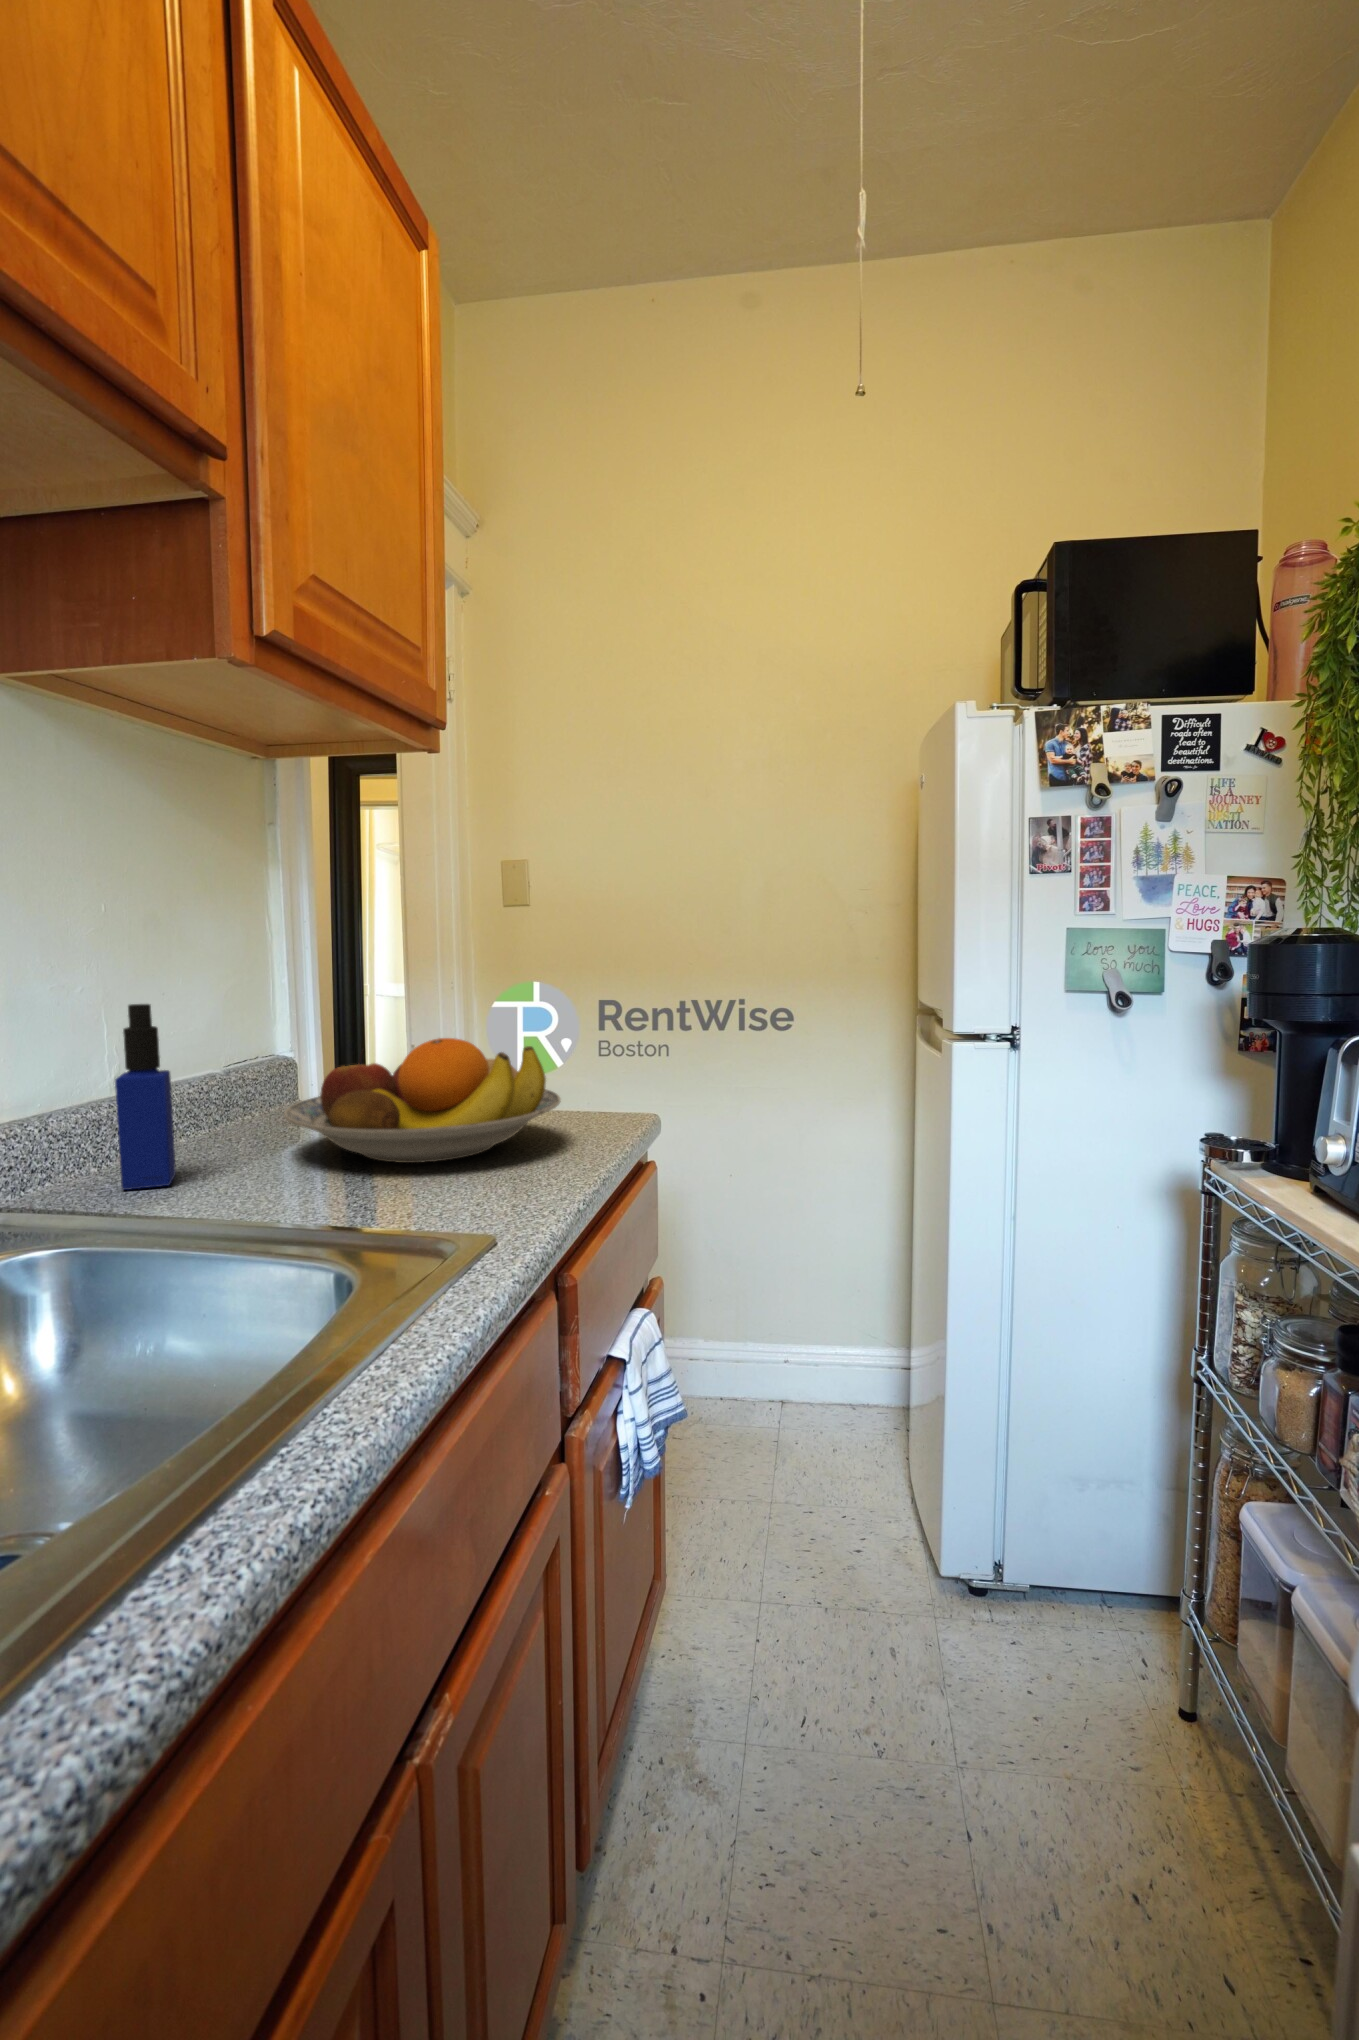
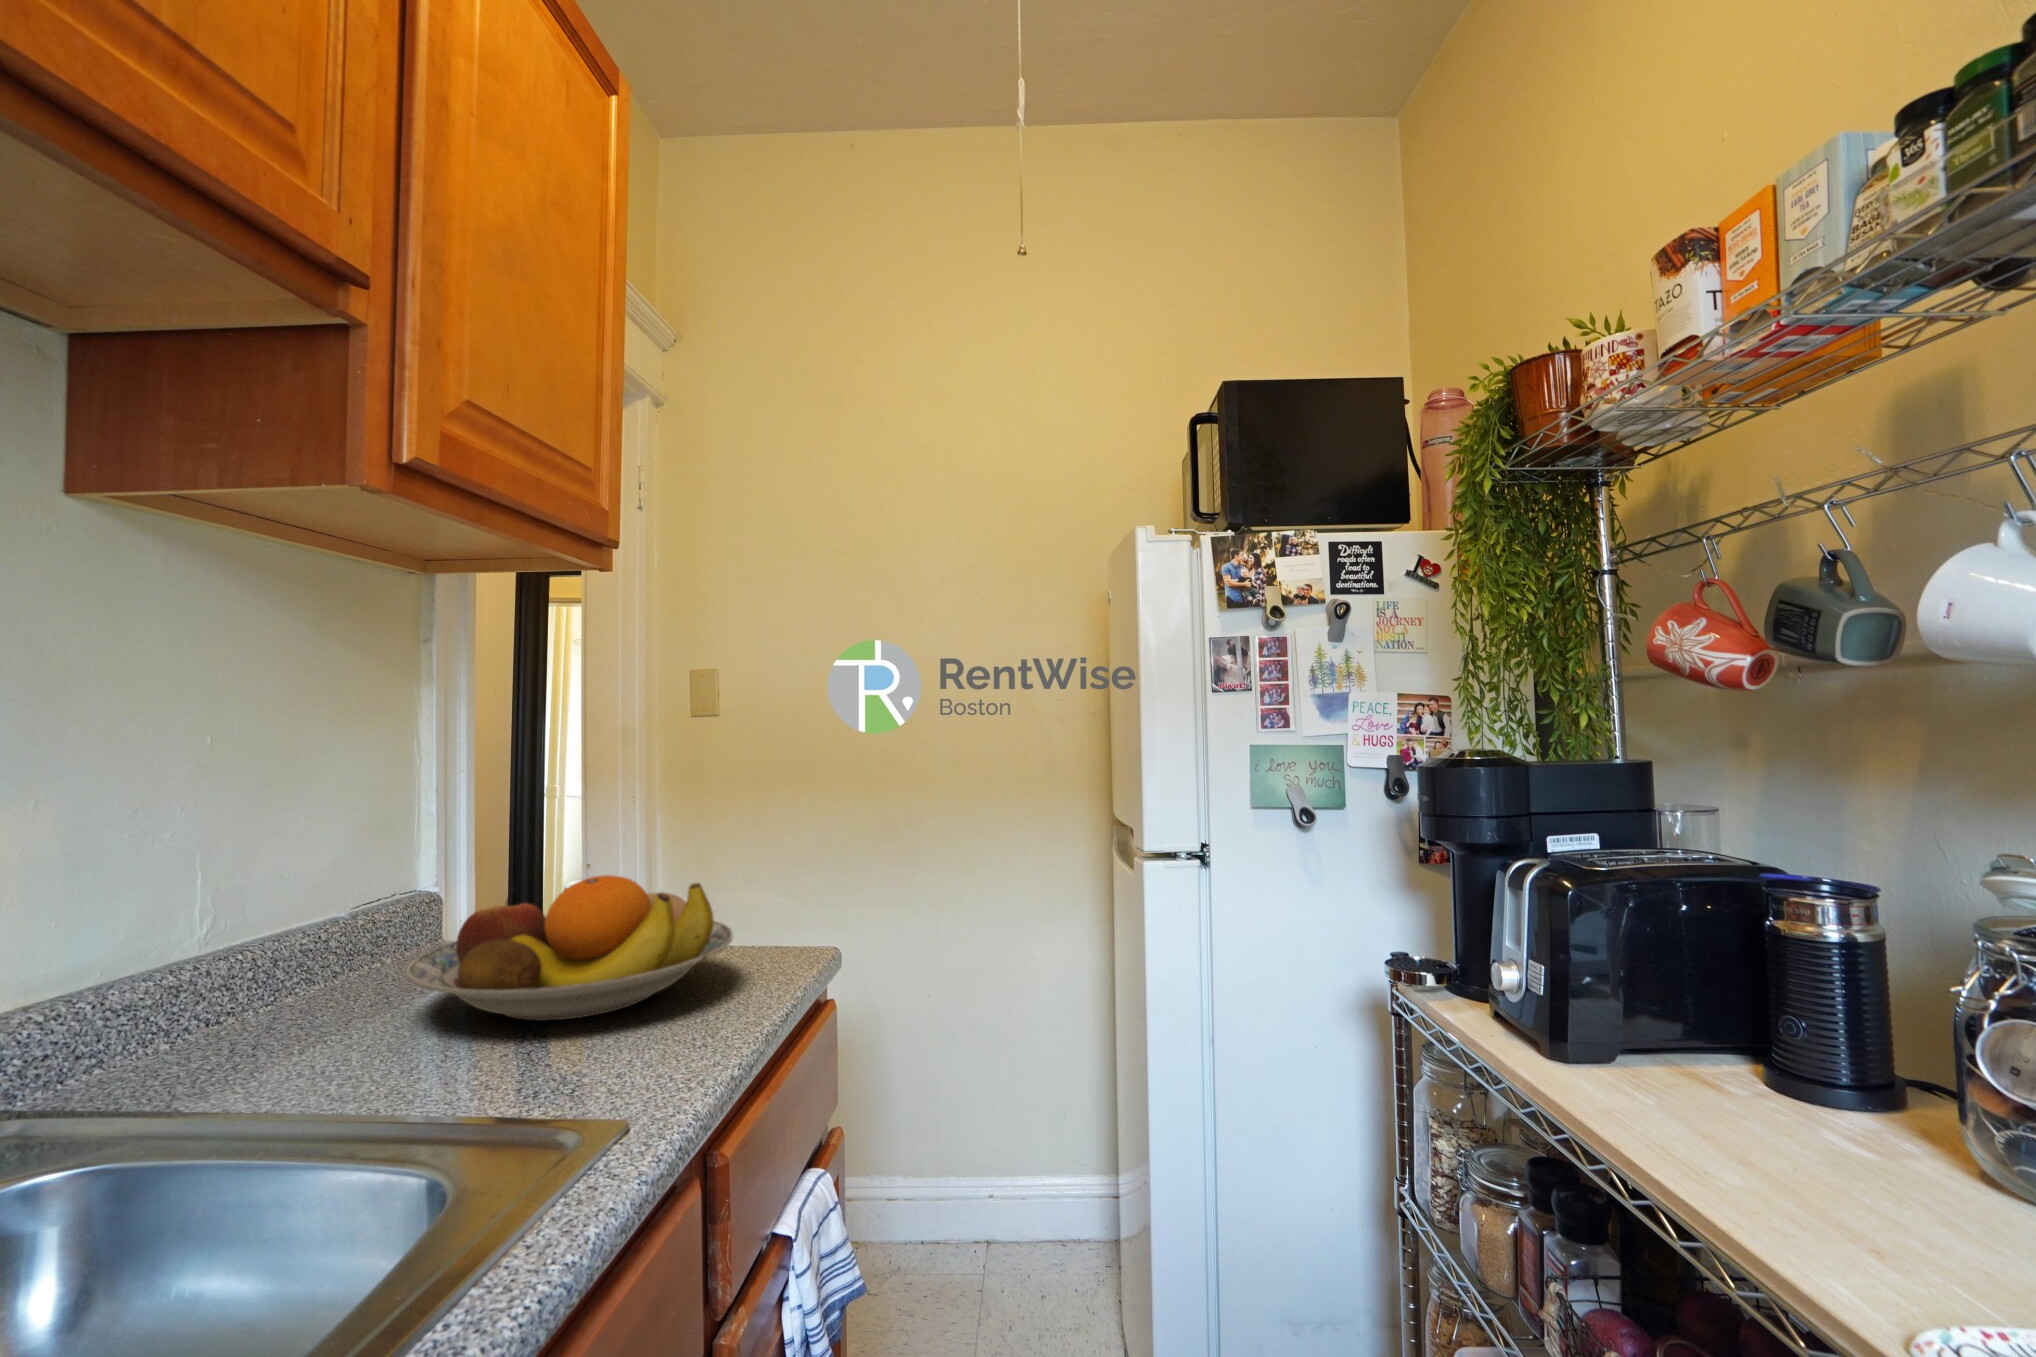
bottle: present [115,1004,176,1190] -> none [178,854,262,1078]

